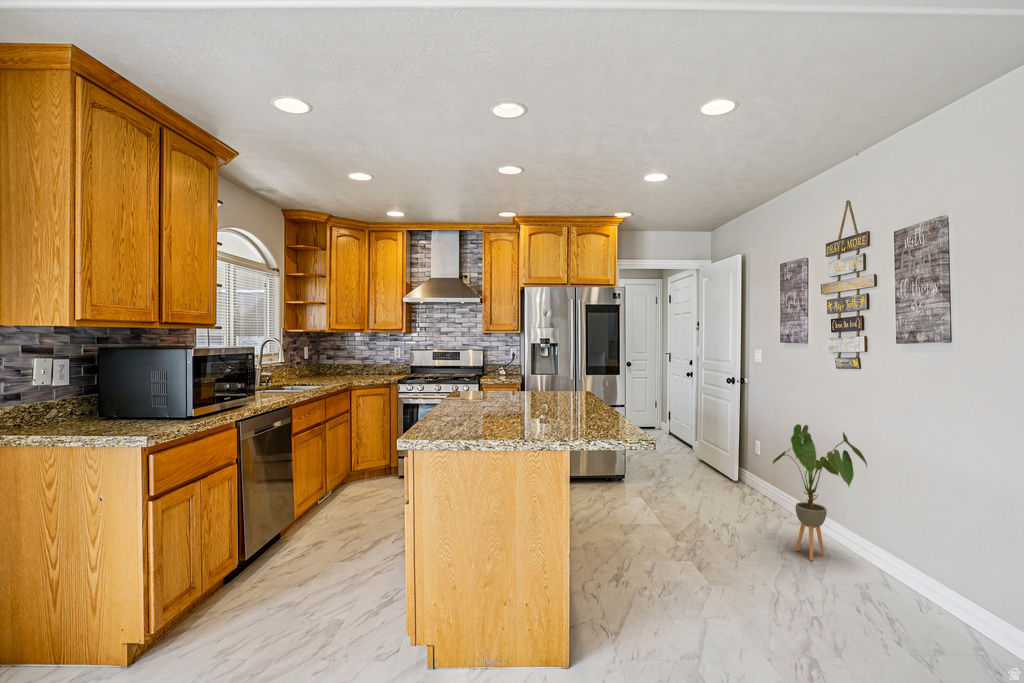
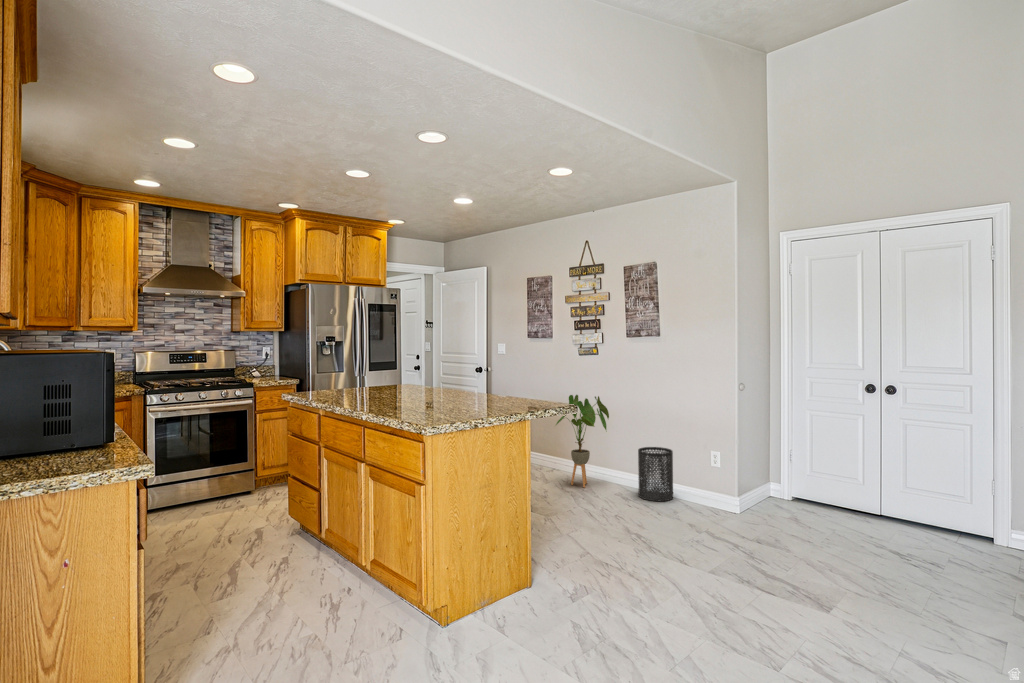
trash can: none [889,527,962,631] -> present [638,447,673,501]

